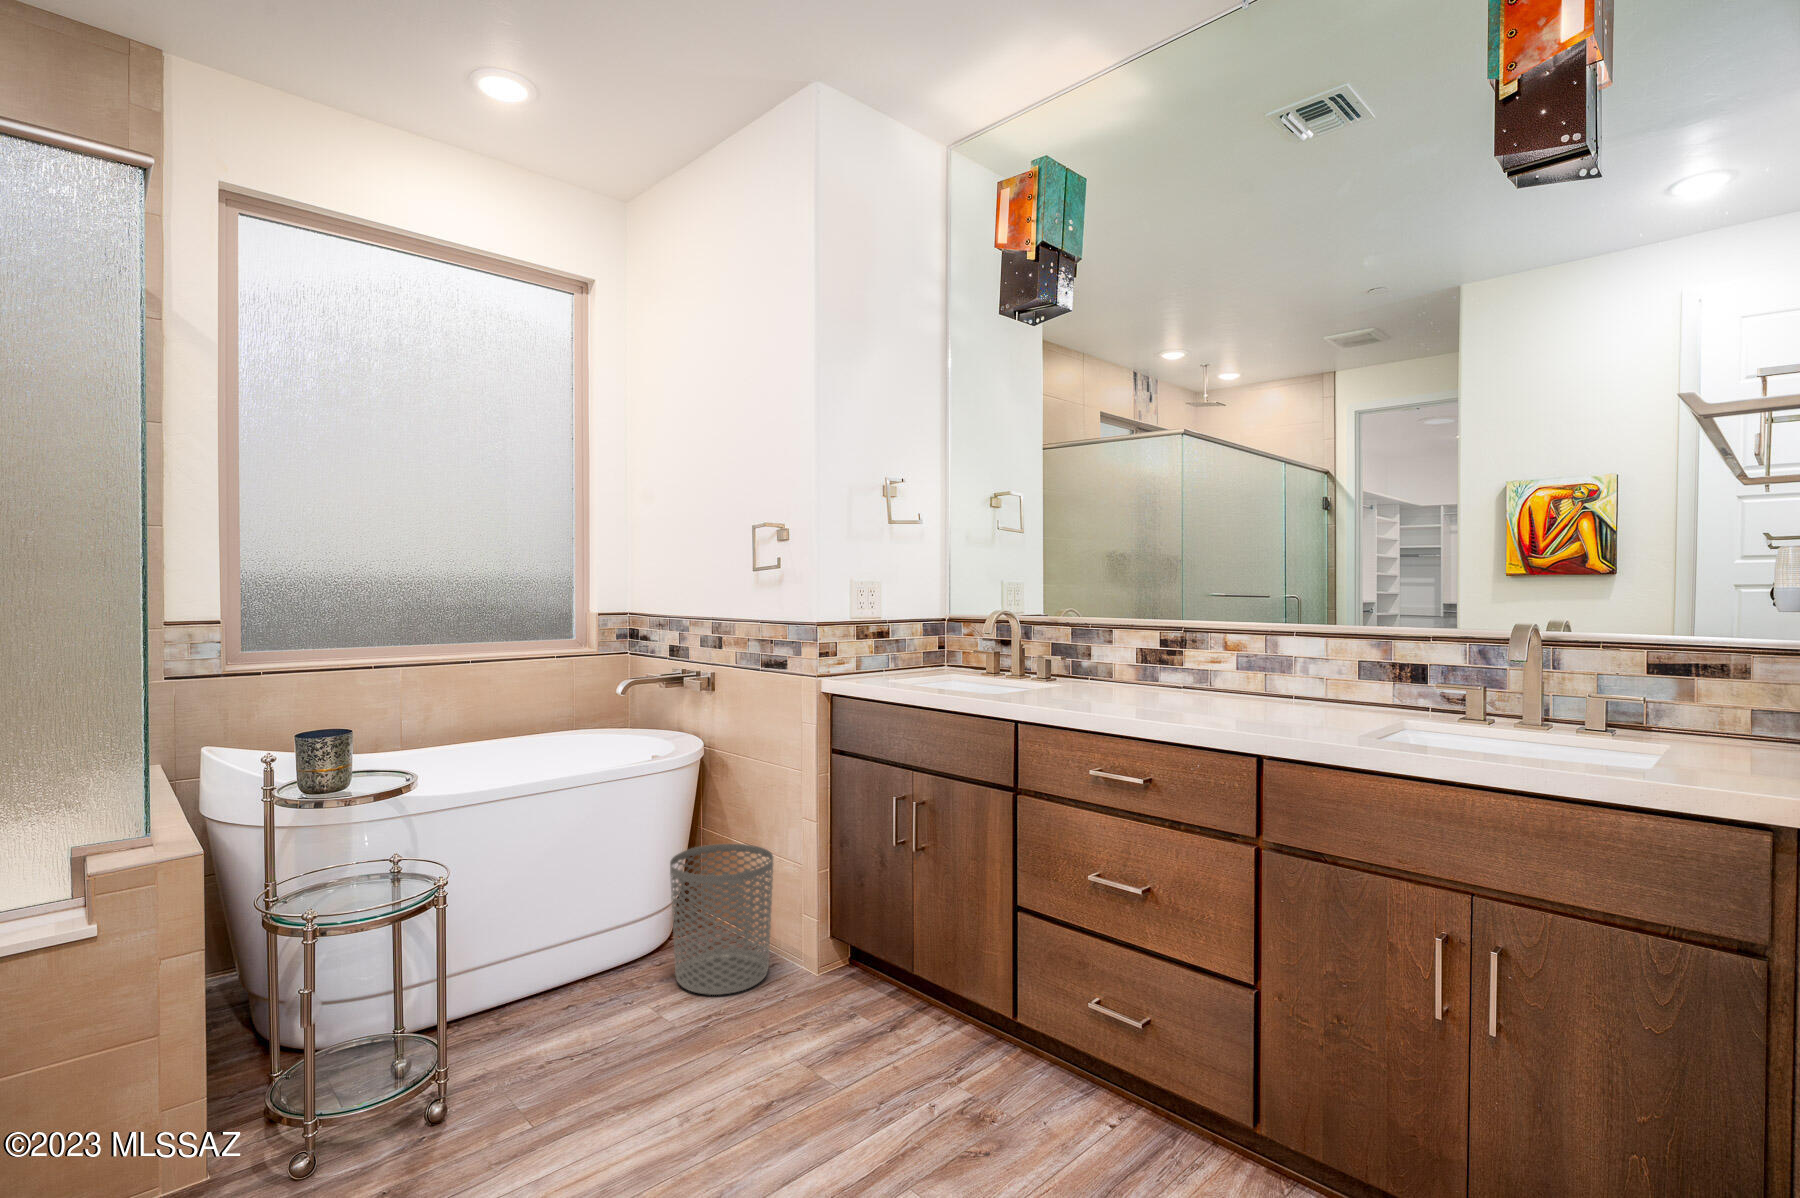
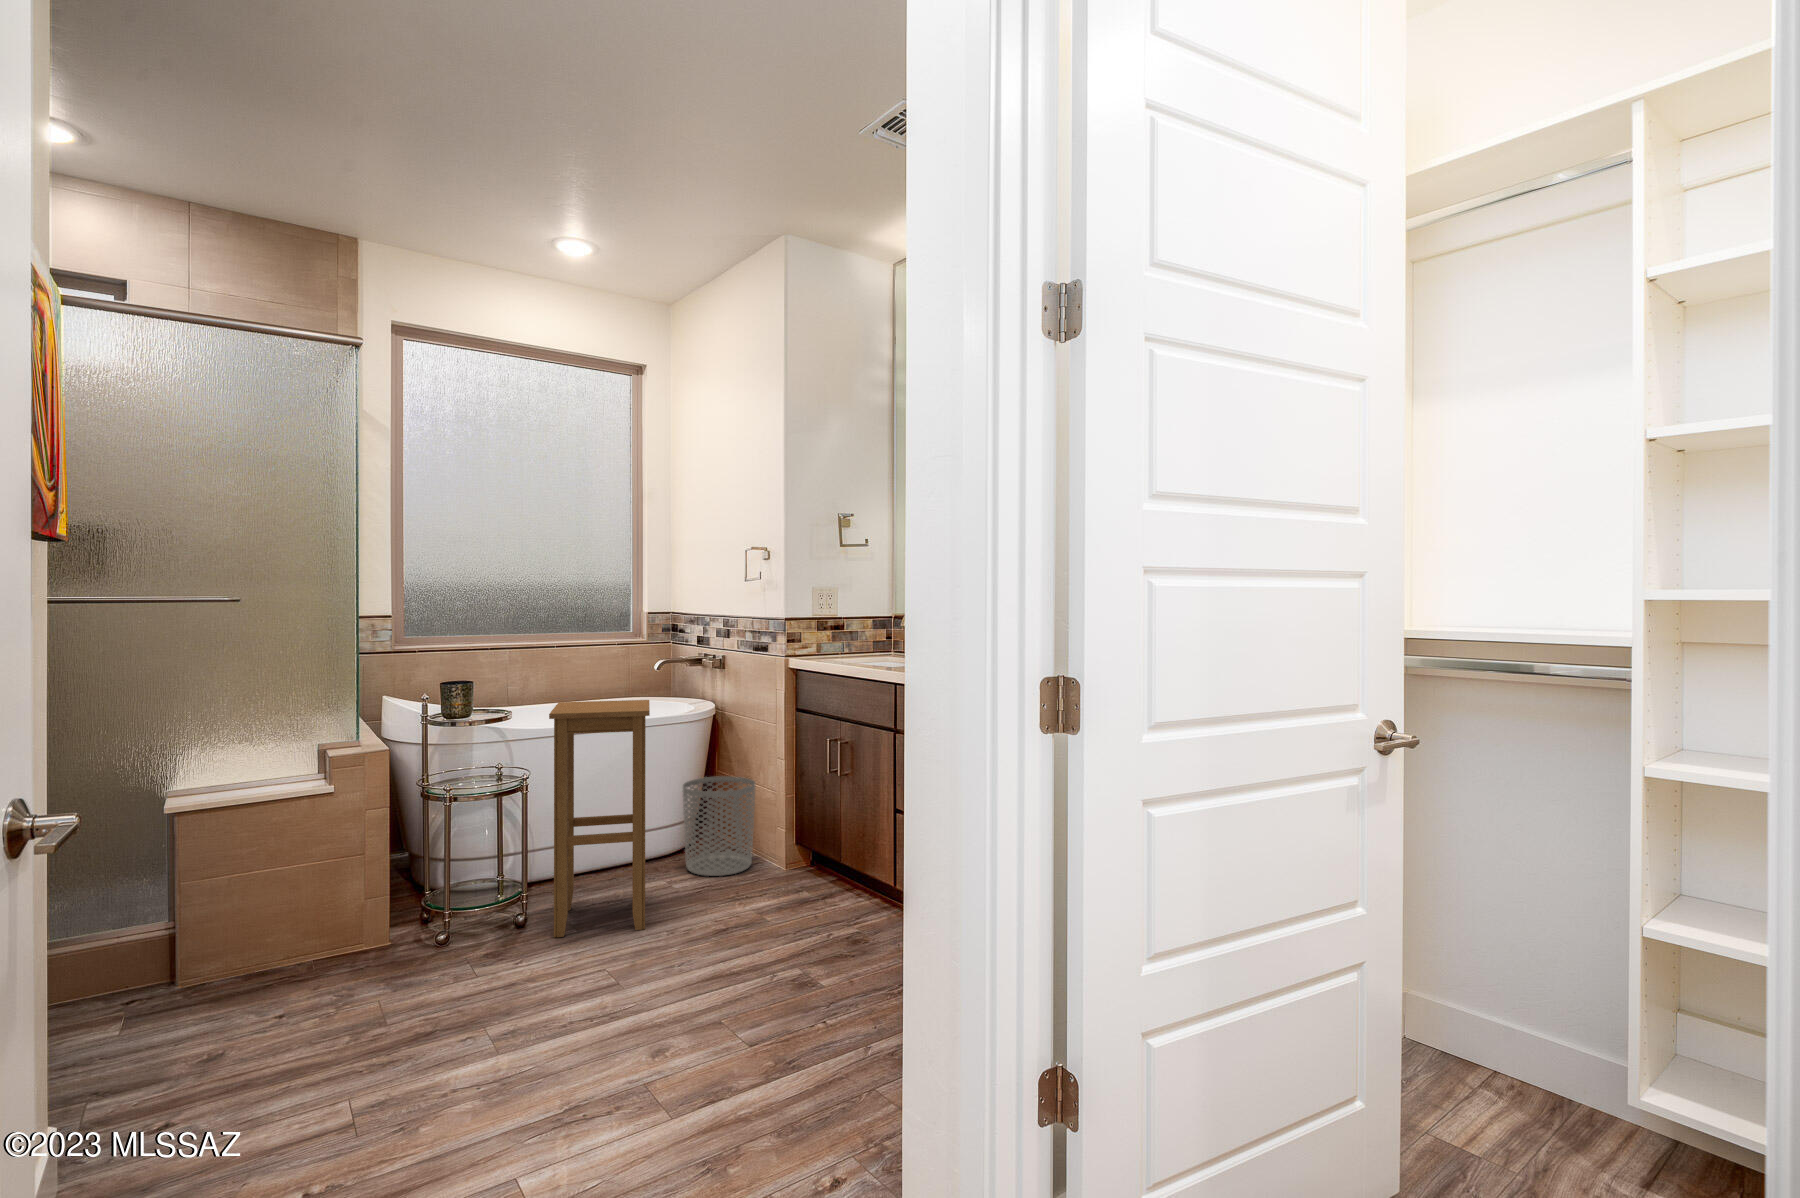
stool: none [484,751,647,1150] -> present [549,700,650,938]

